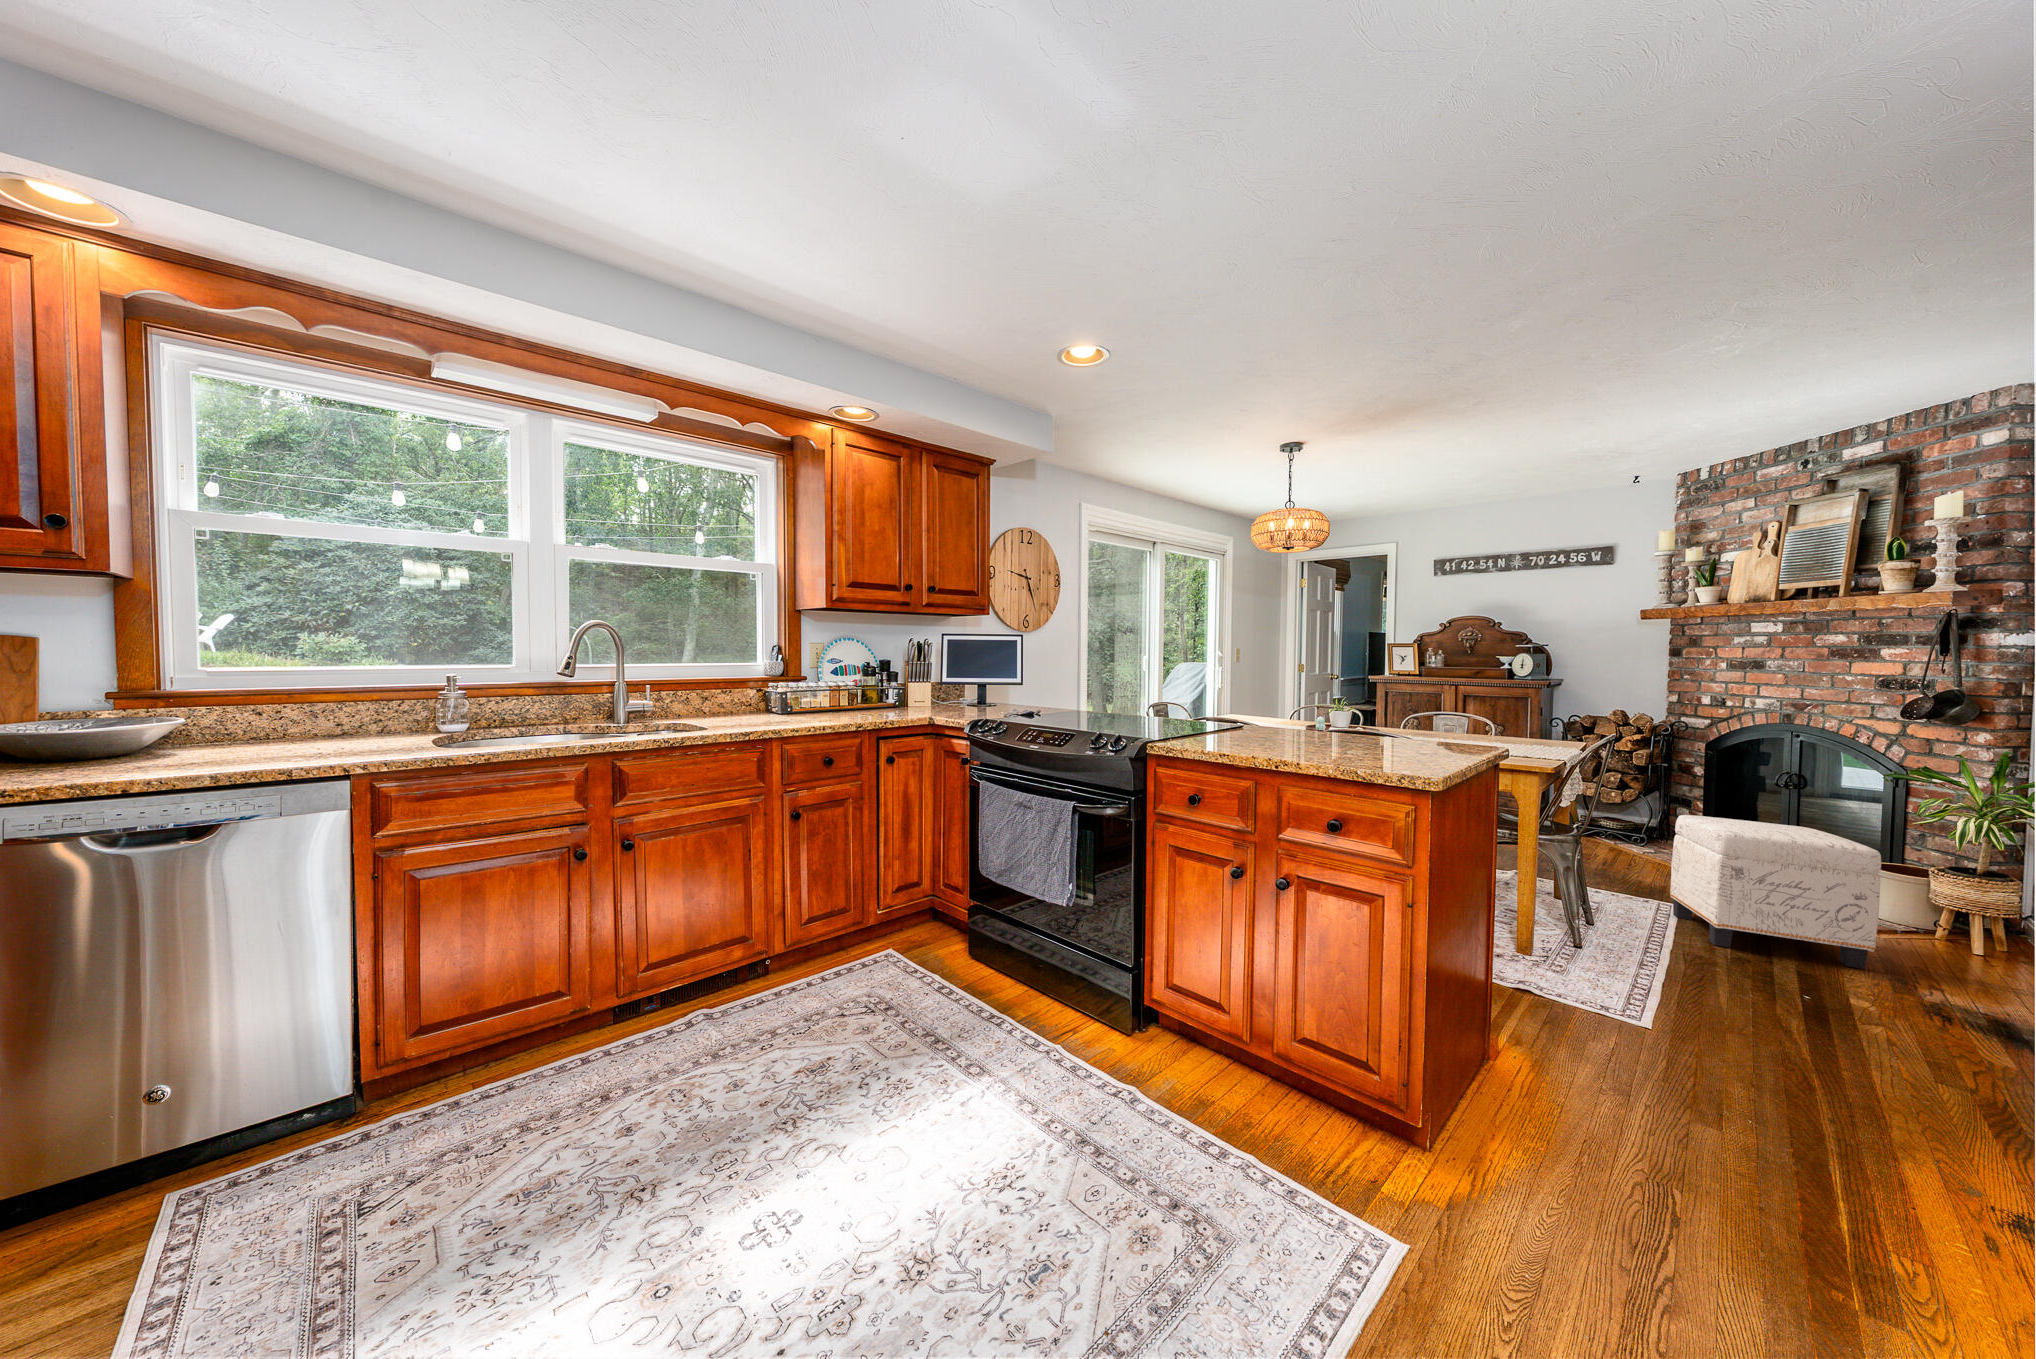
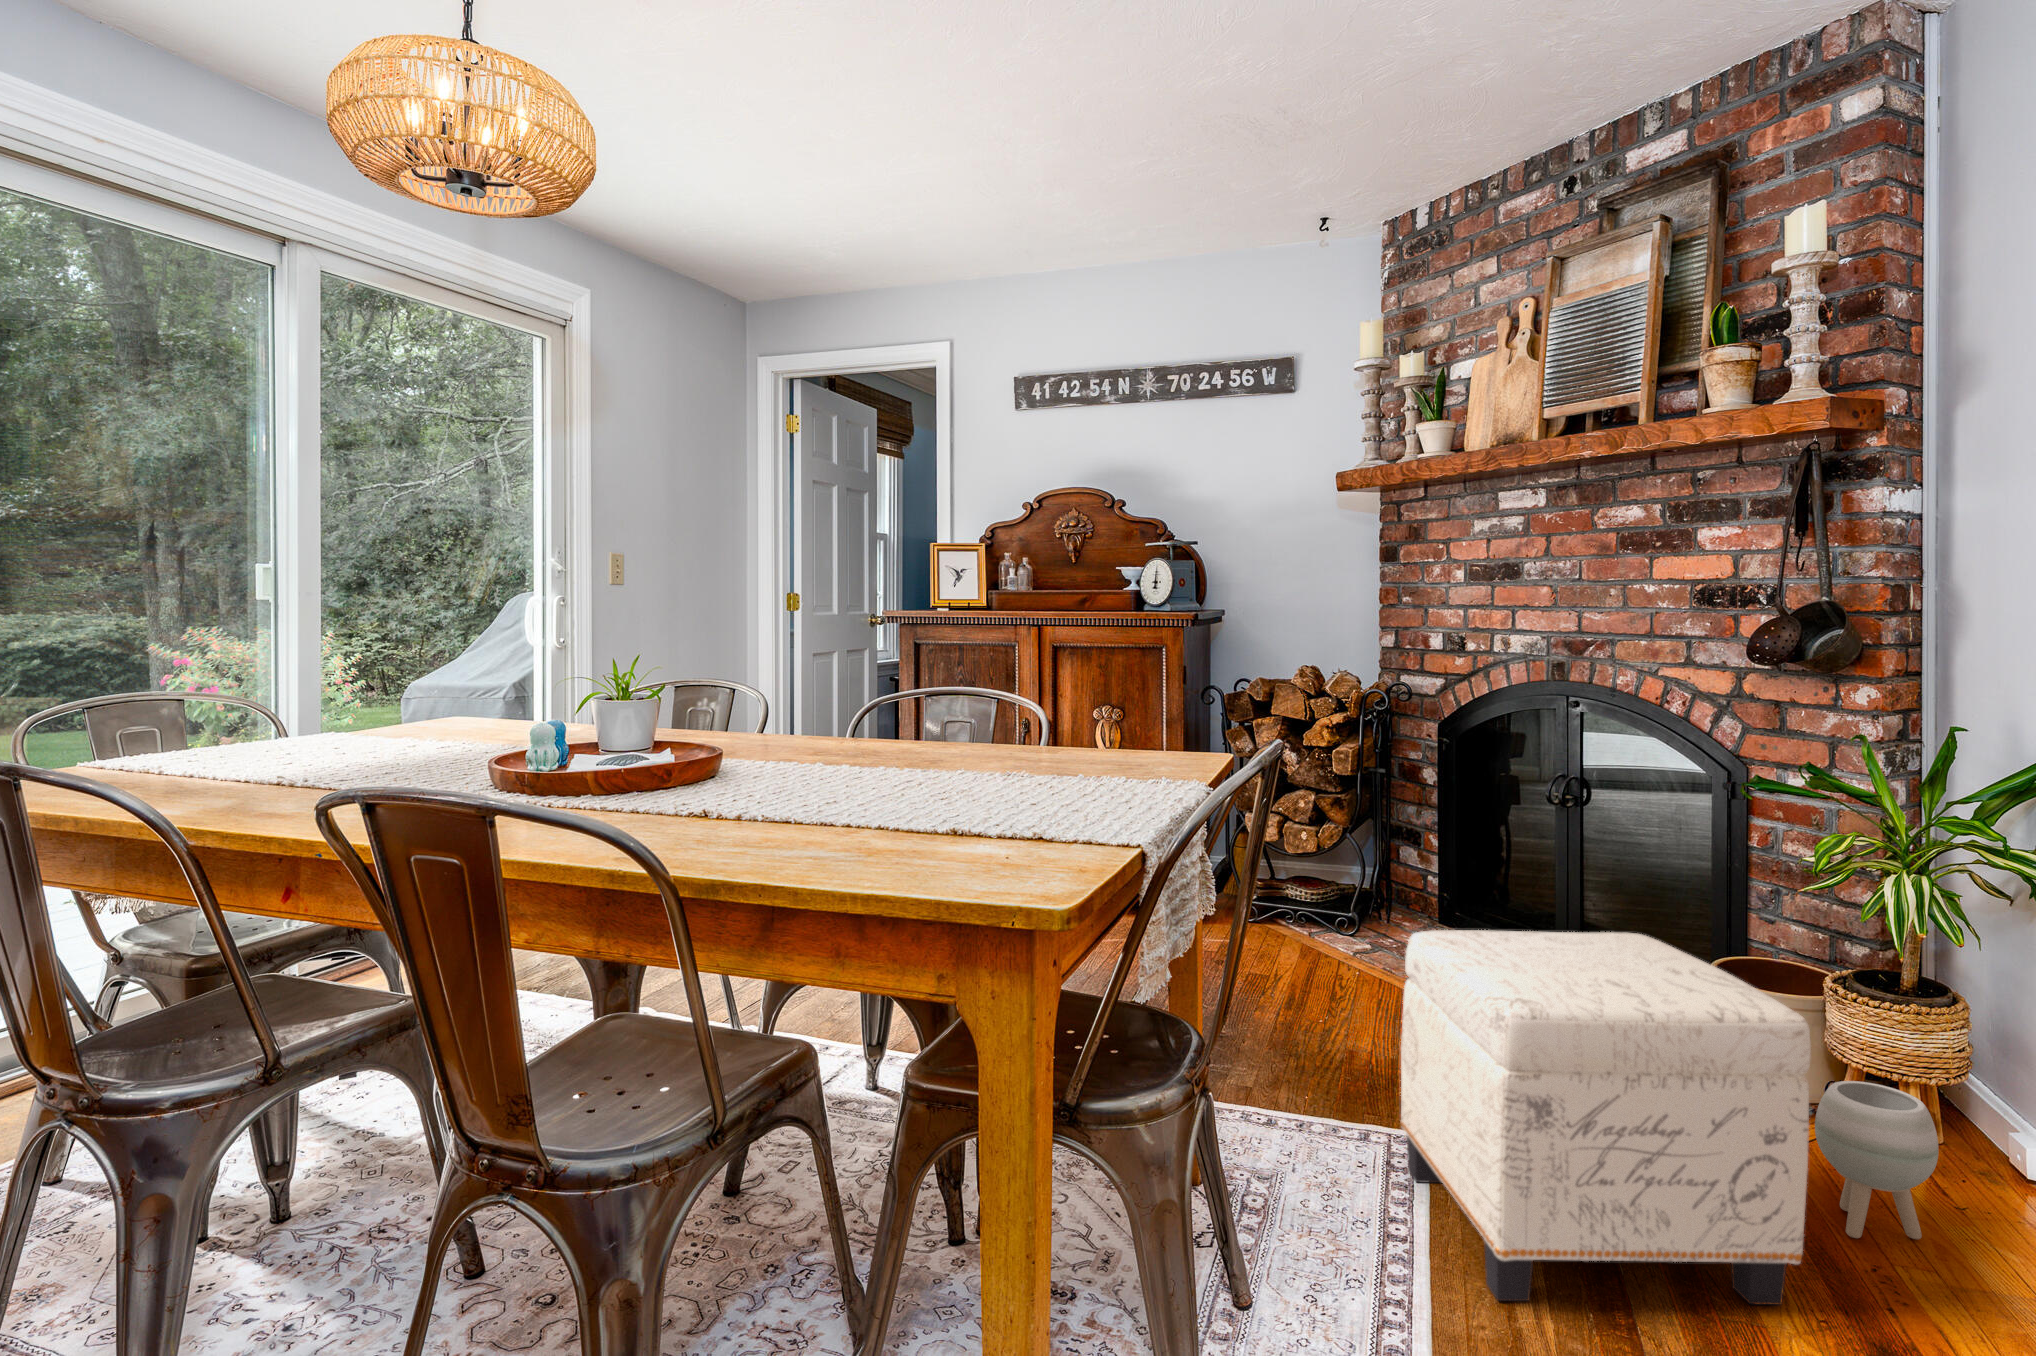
planter: none [1905,901,1975,972] -> present [1815,1081,1938,1239]

